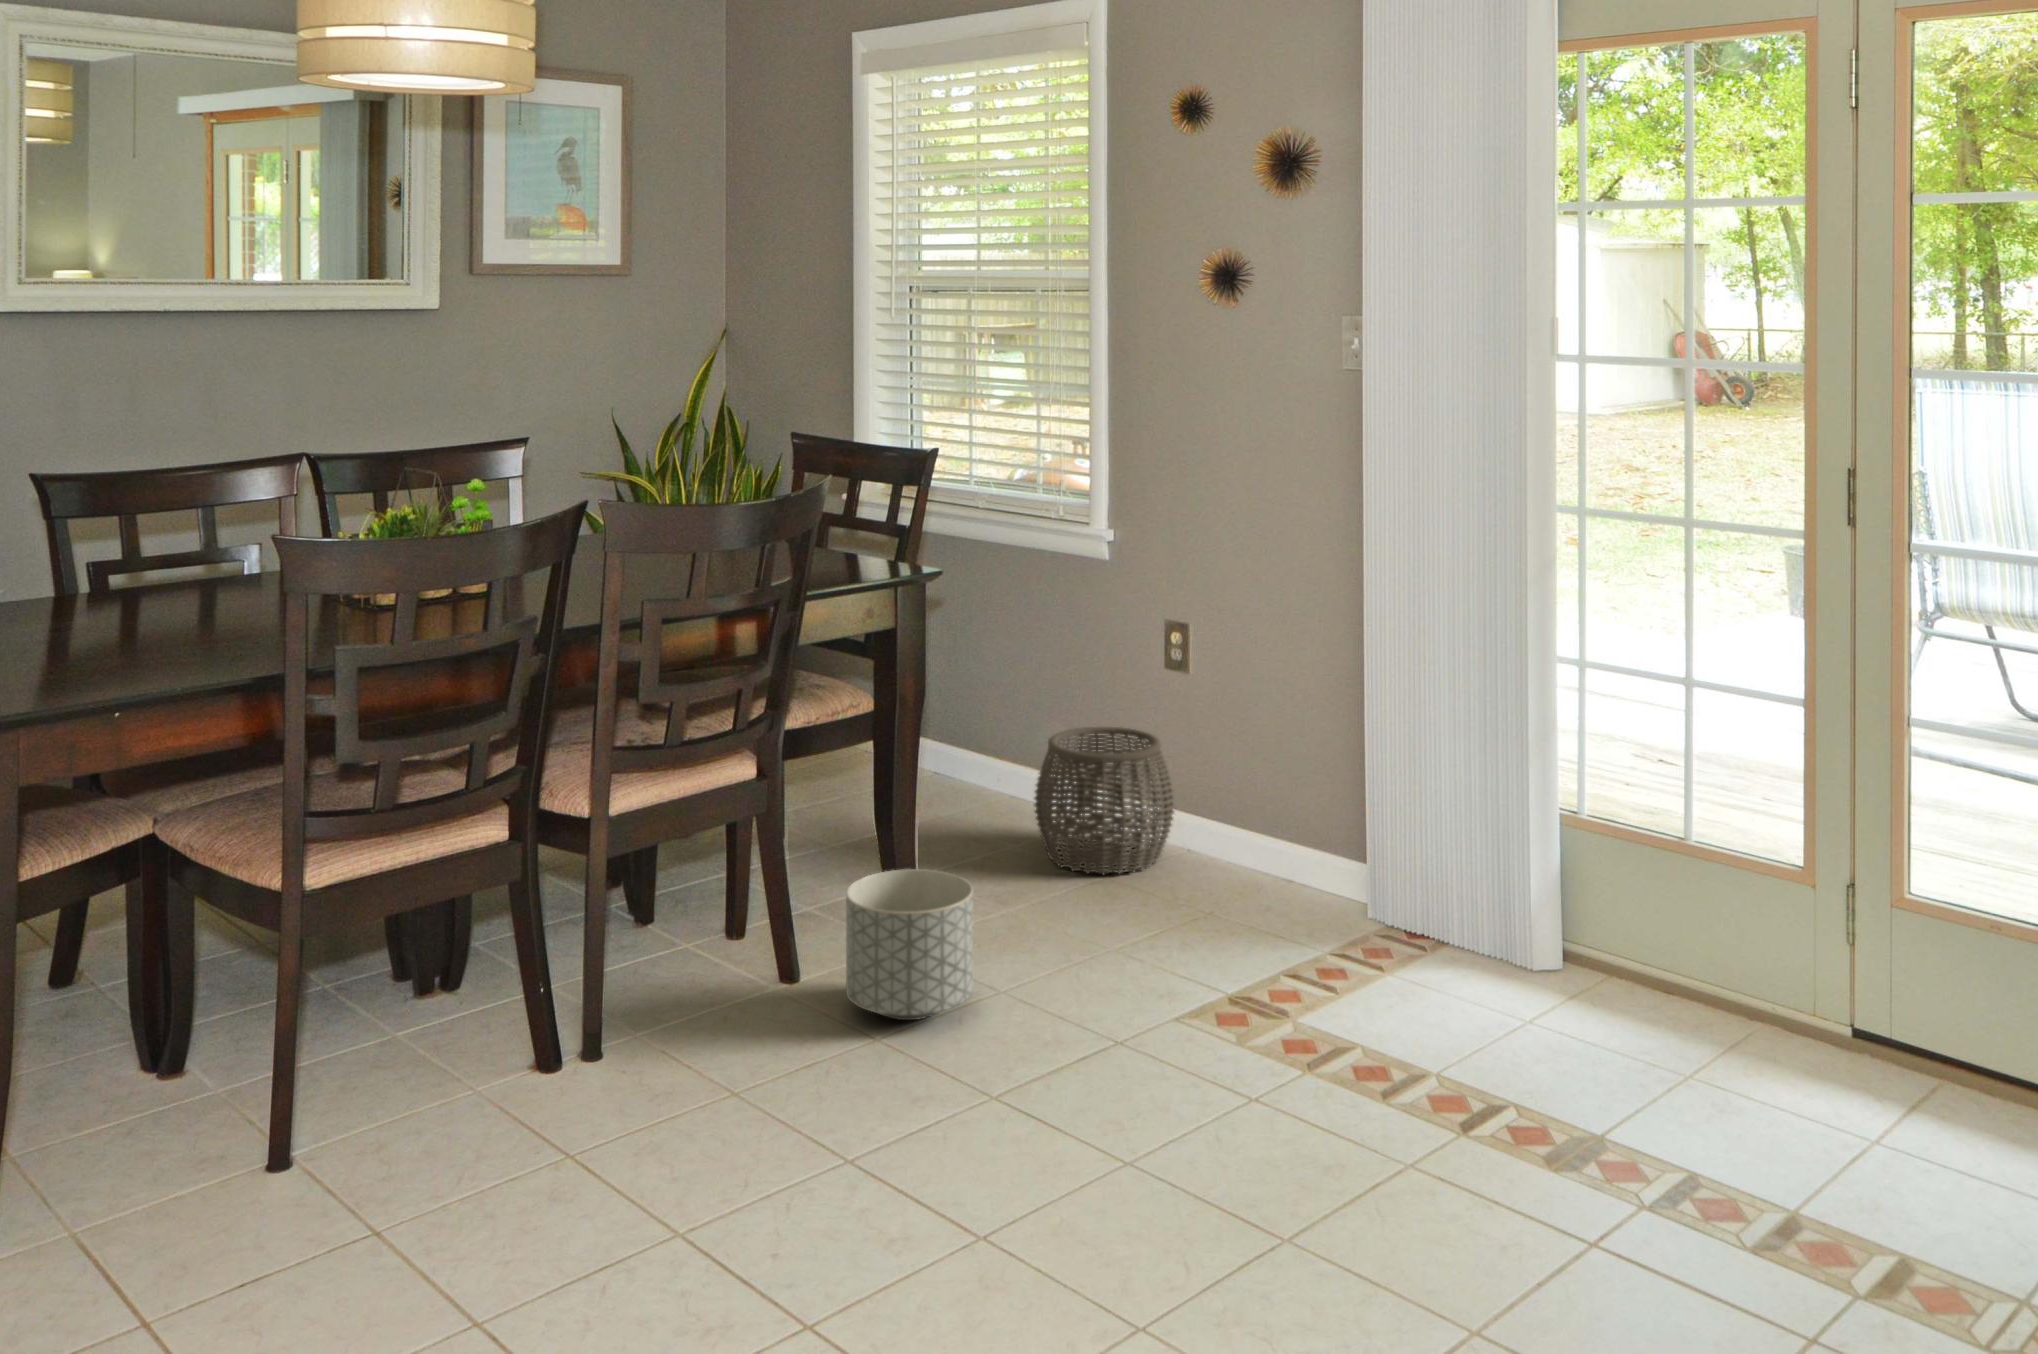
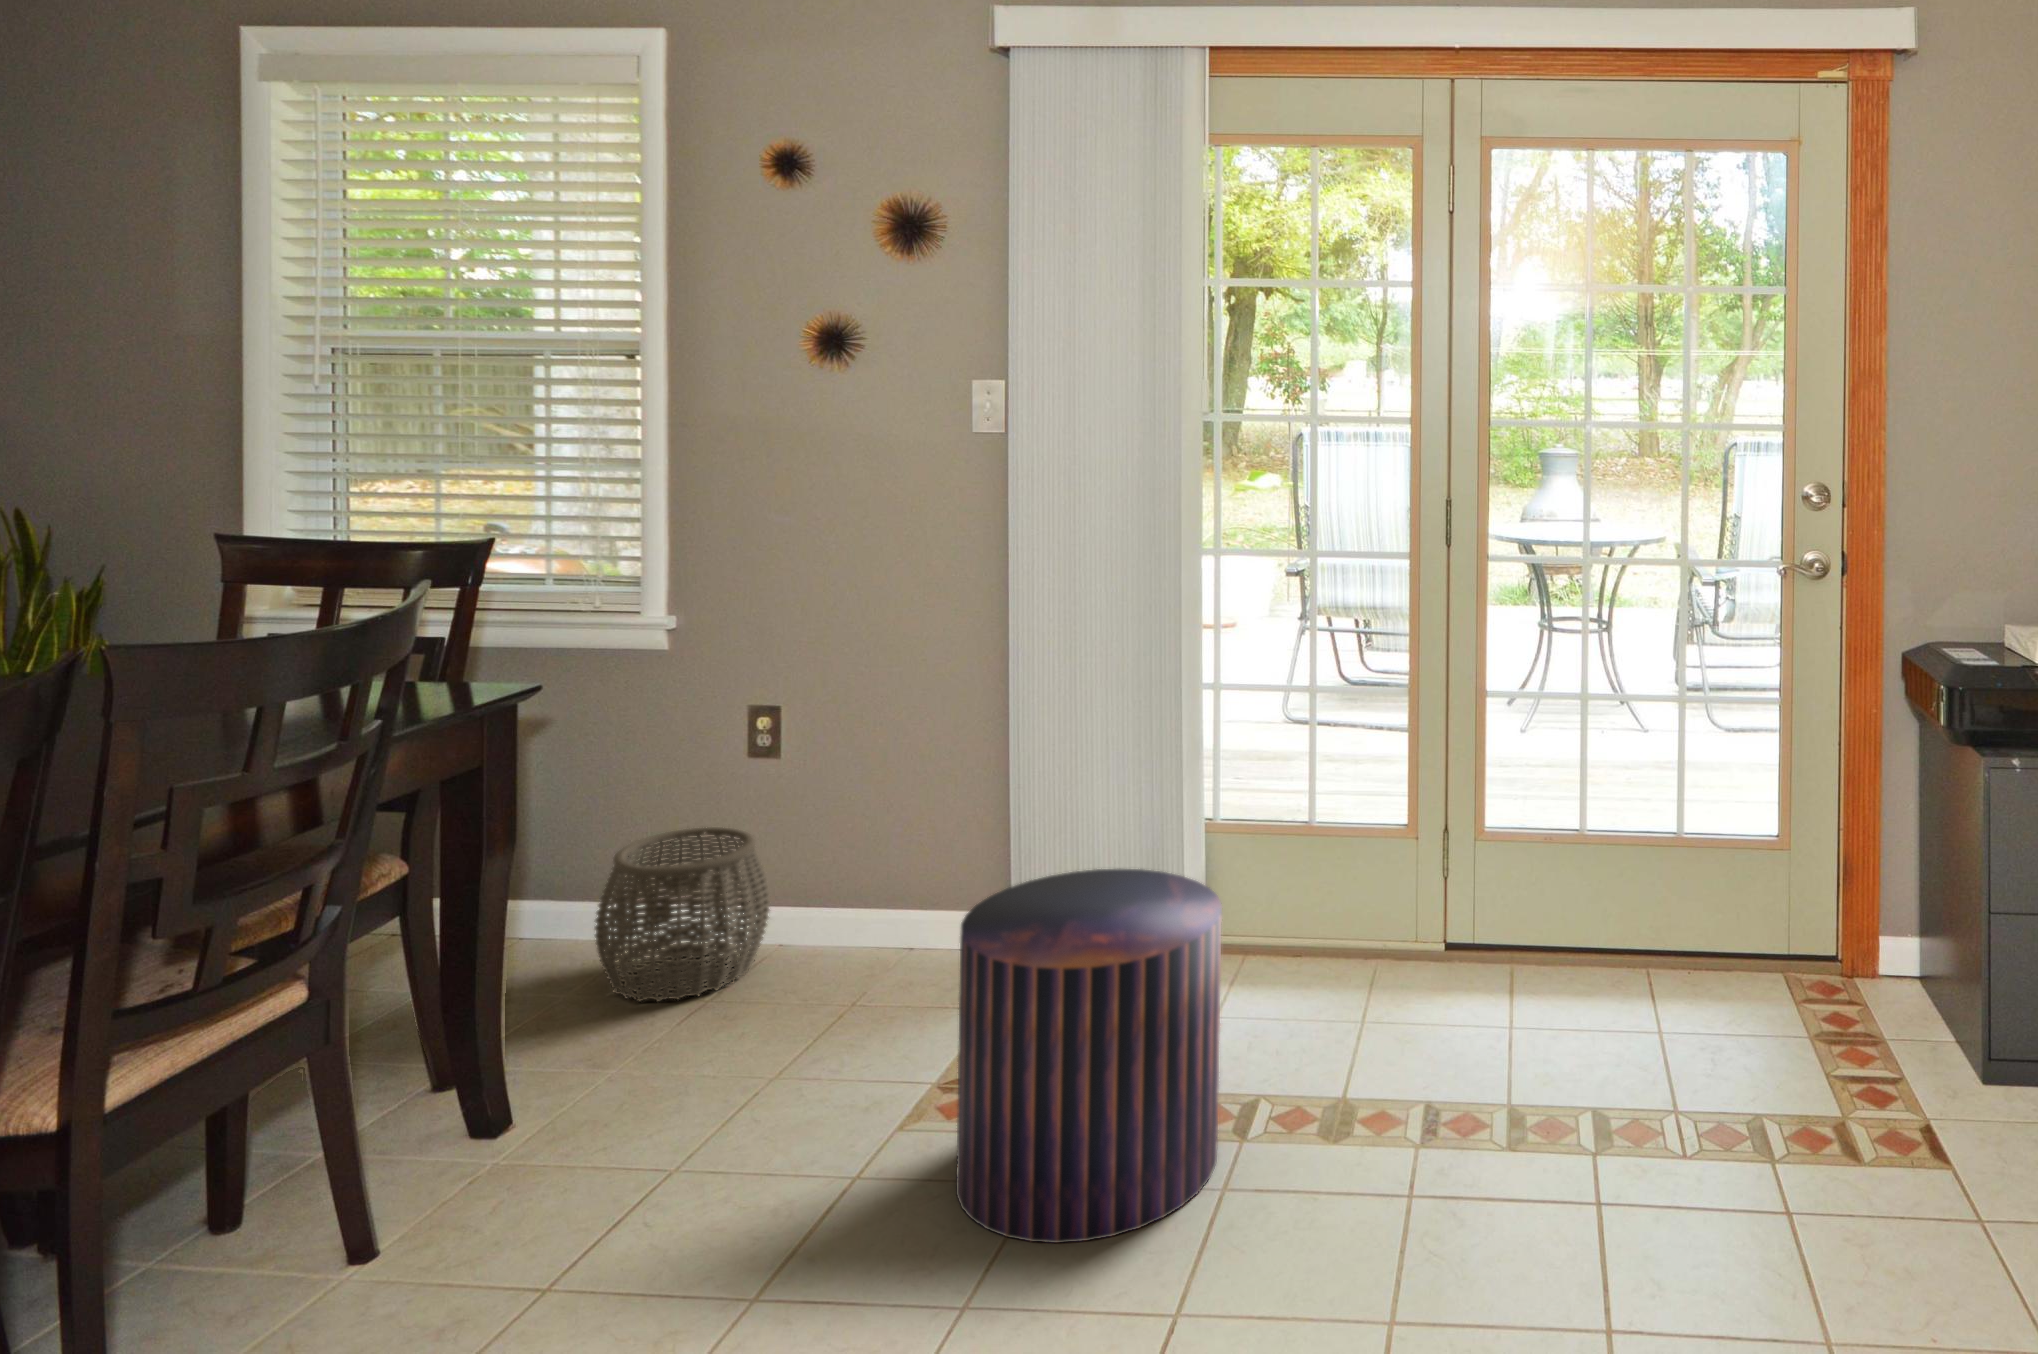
pouf: none [1175,810,1436,1165] -> present [956,869,1222,1243]
planter: present [846,869,973,1020] -> none [477,1051,660,1259]

